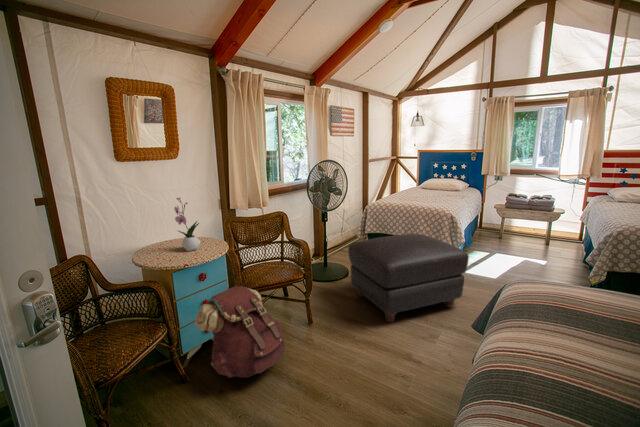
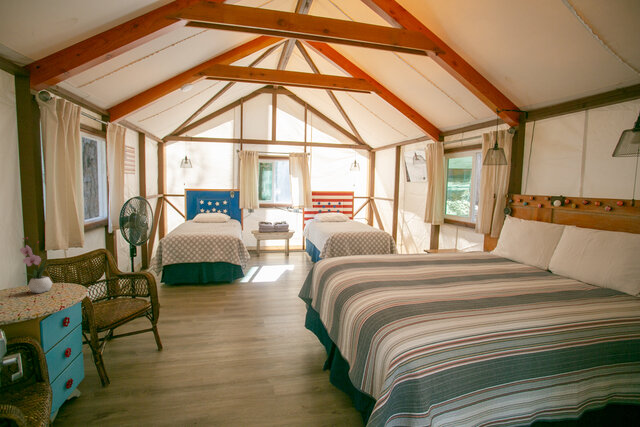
ottoman: present [348,234,469,322] -> none [171,255,264,324]
backpack: present [195,286,284,378] -> none [67,317,161,399]

